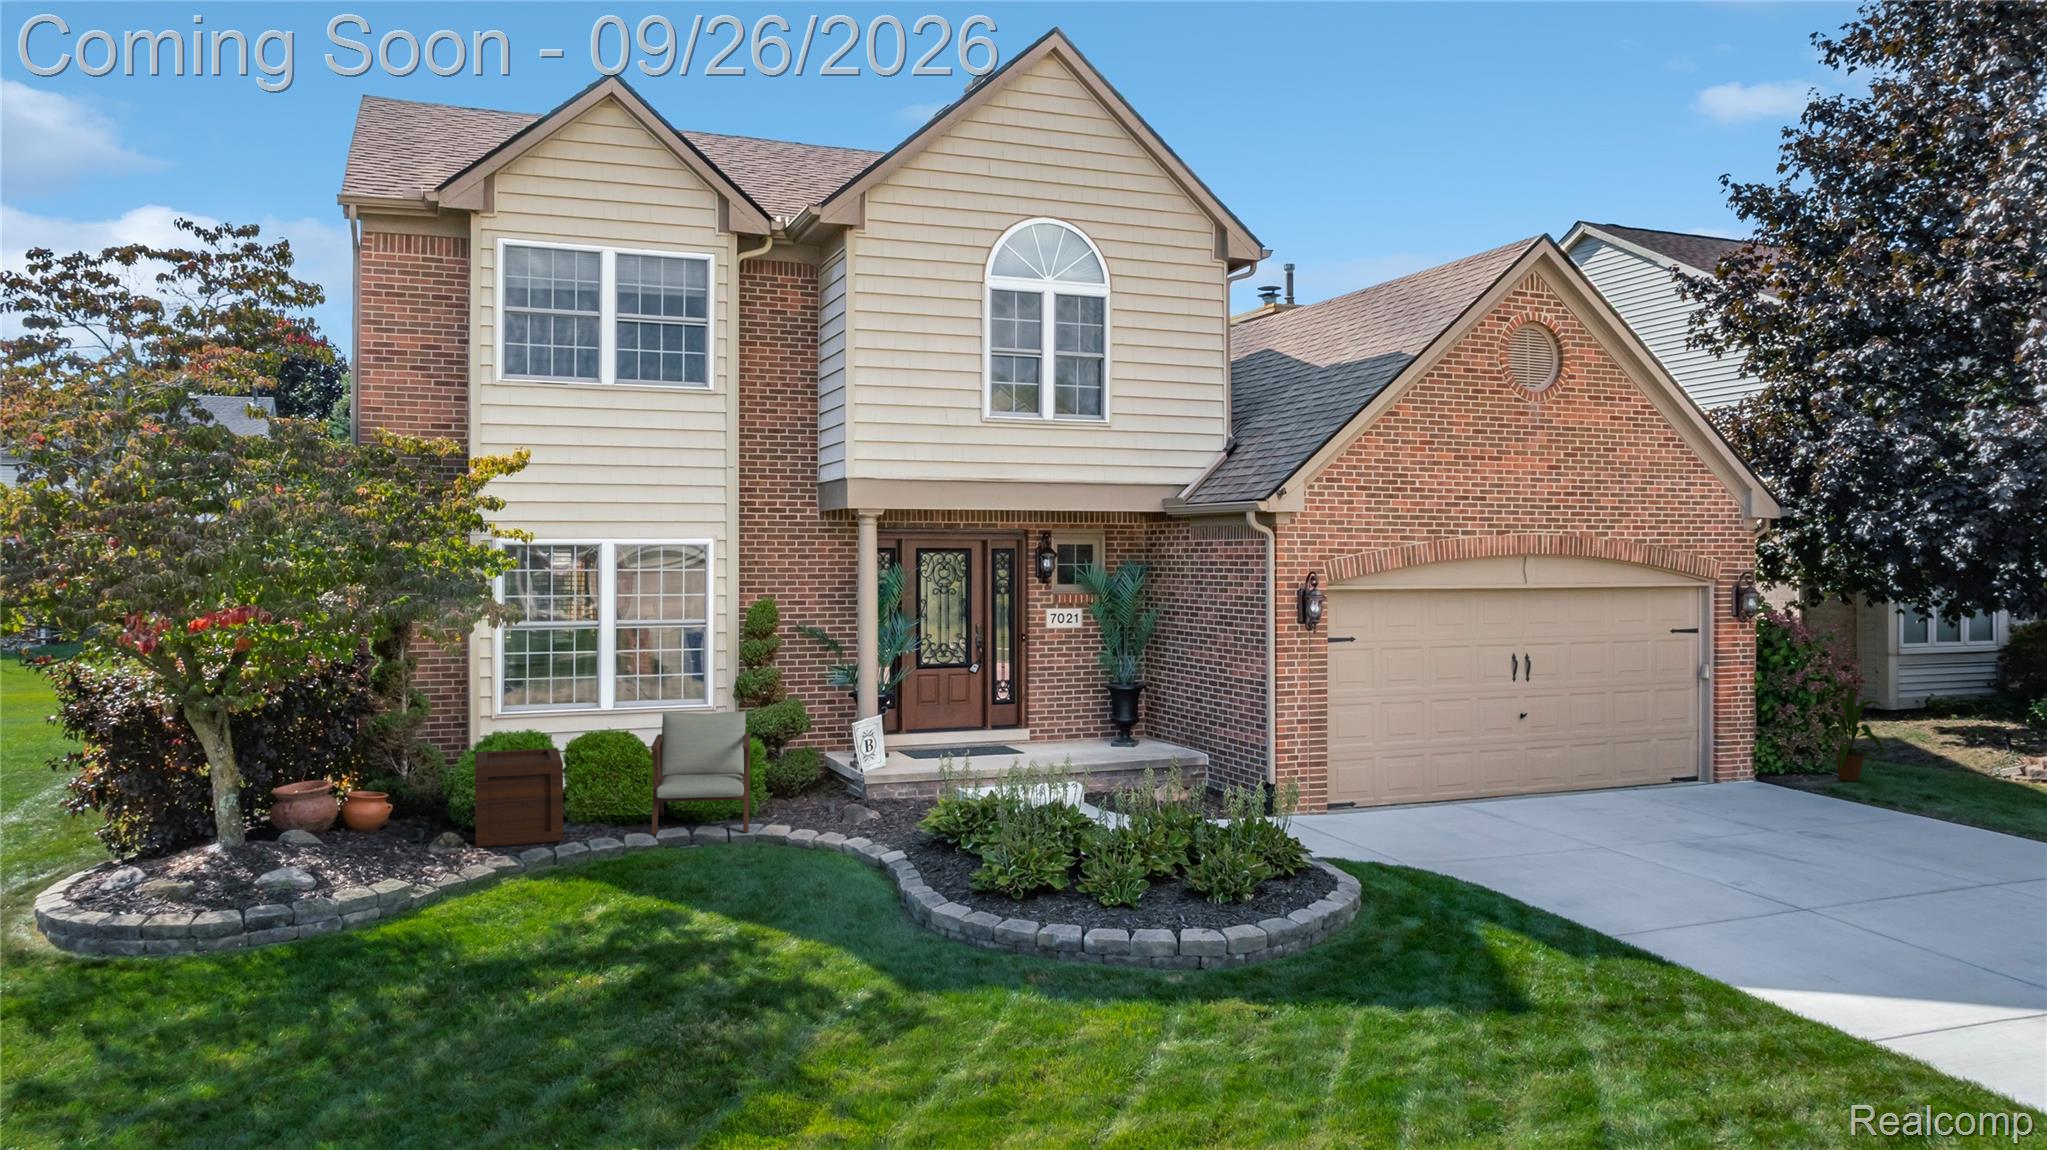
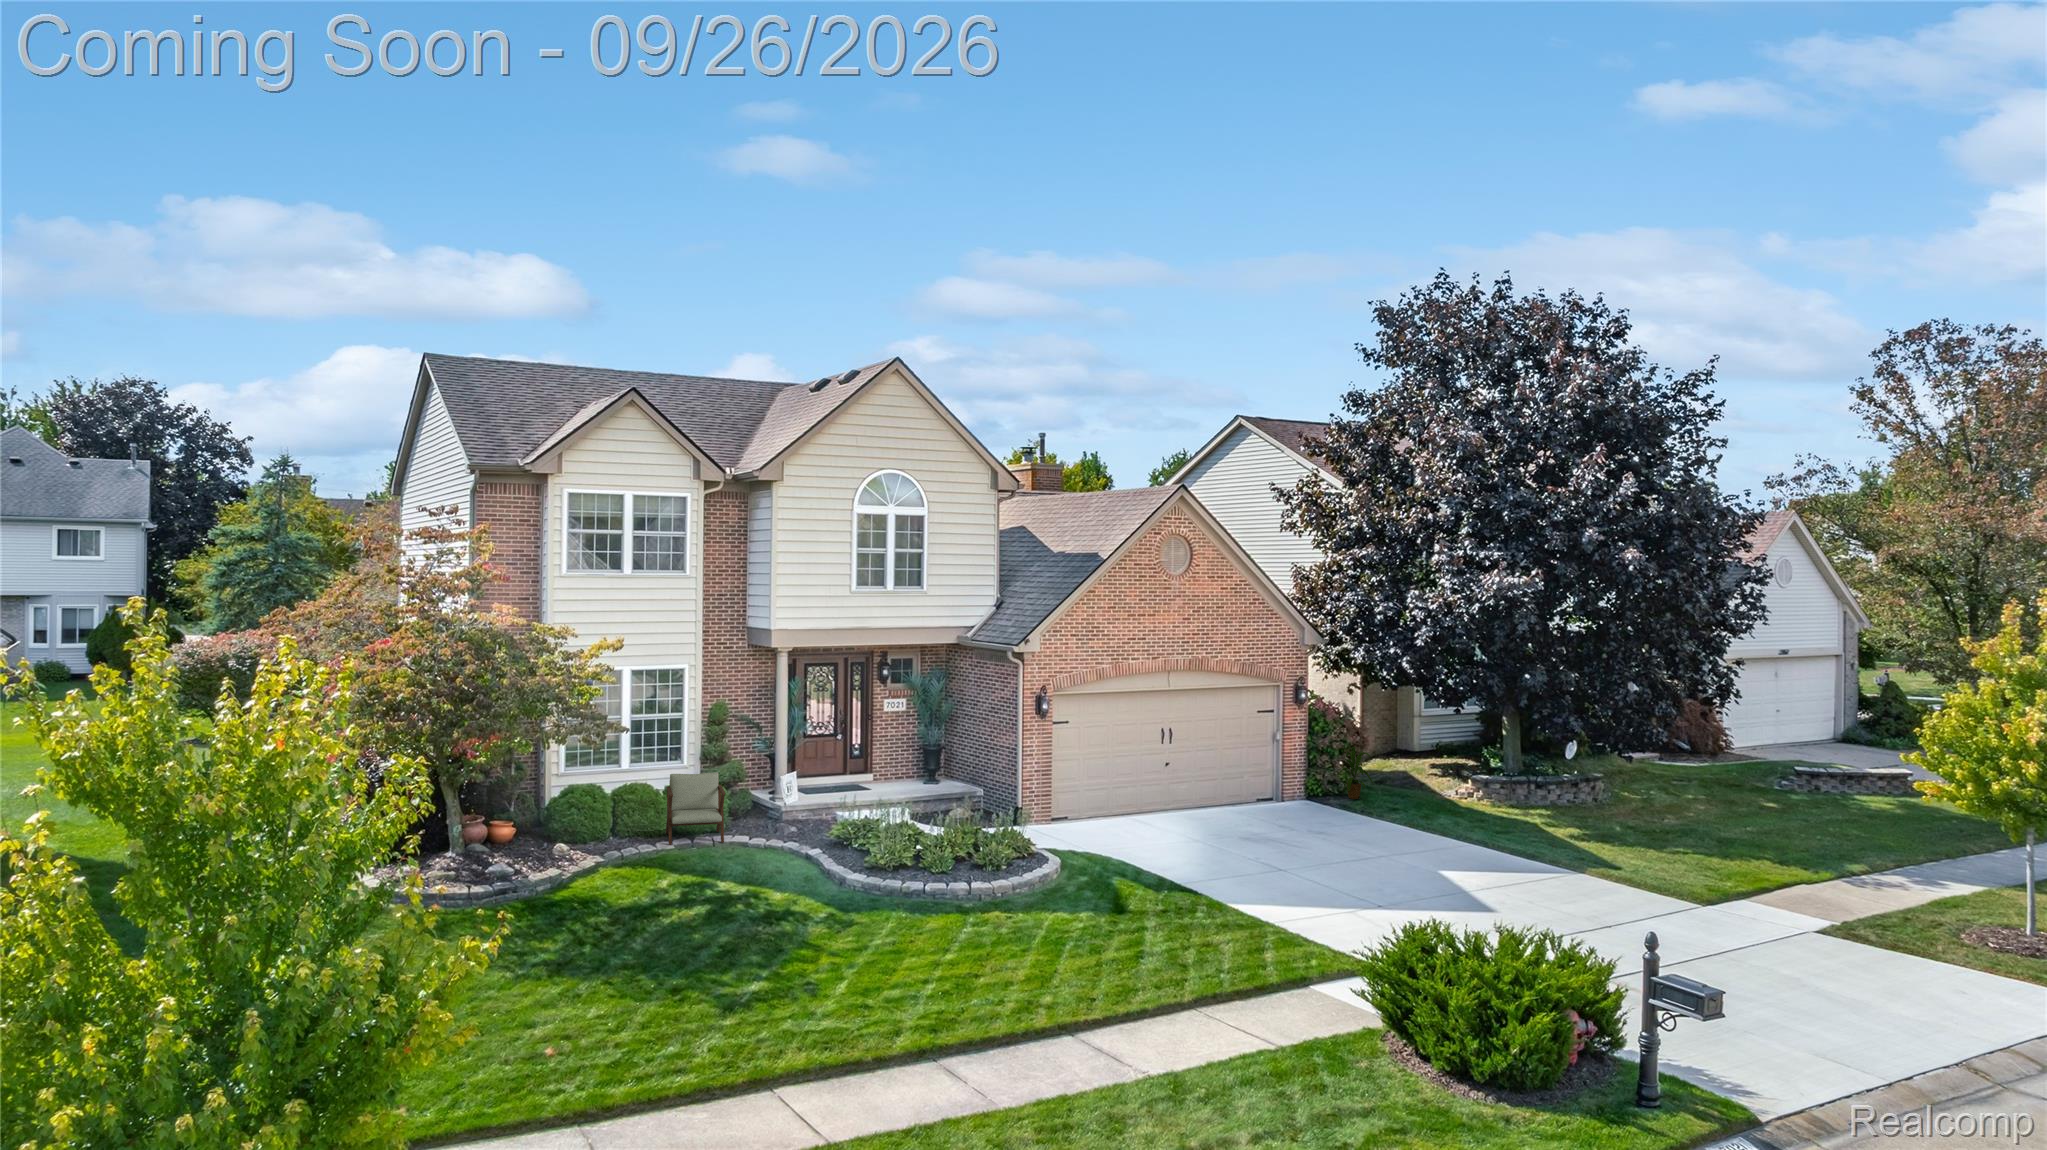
wooden crate: present [475,748,563,848] -> none [563,796,621,854]

